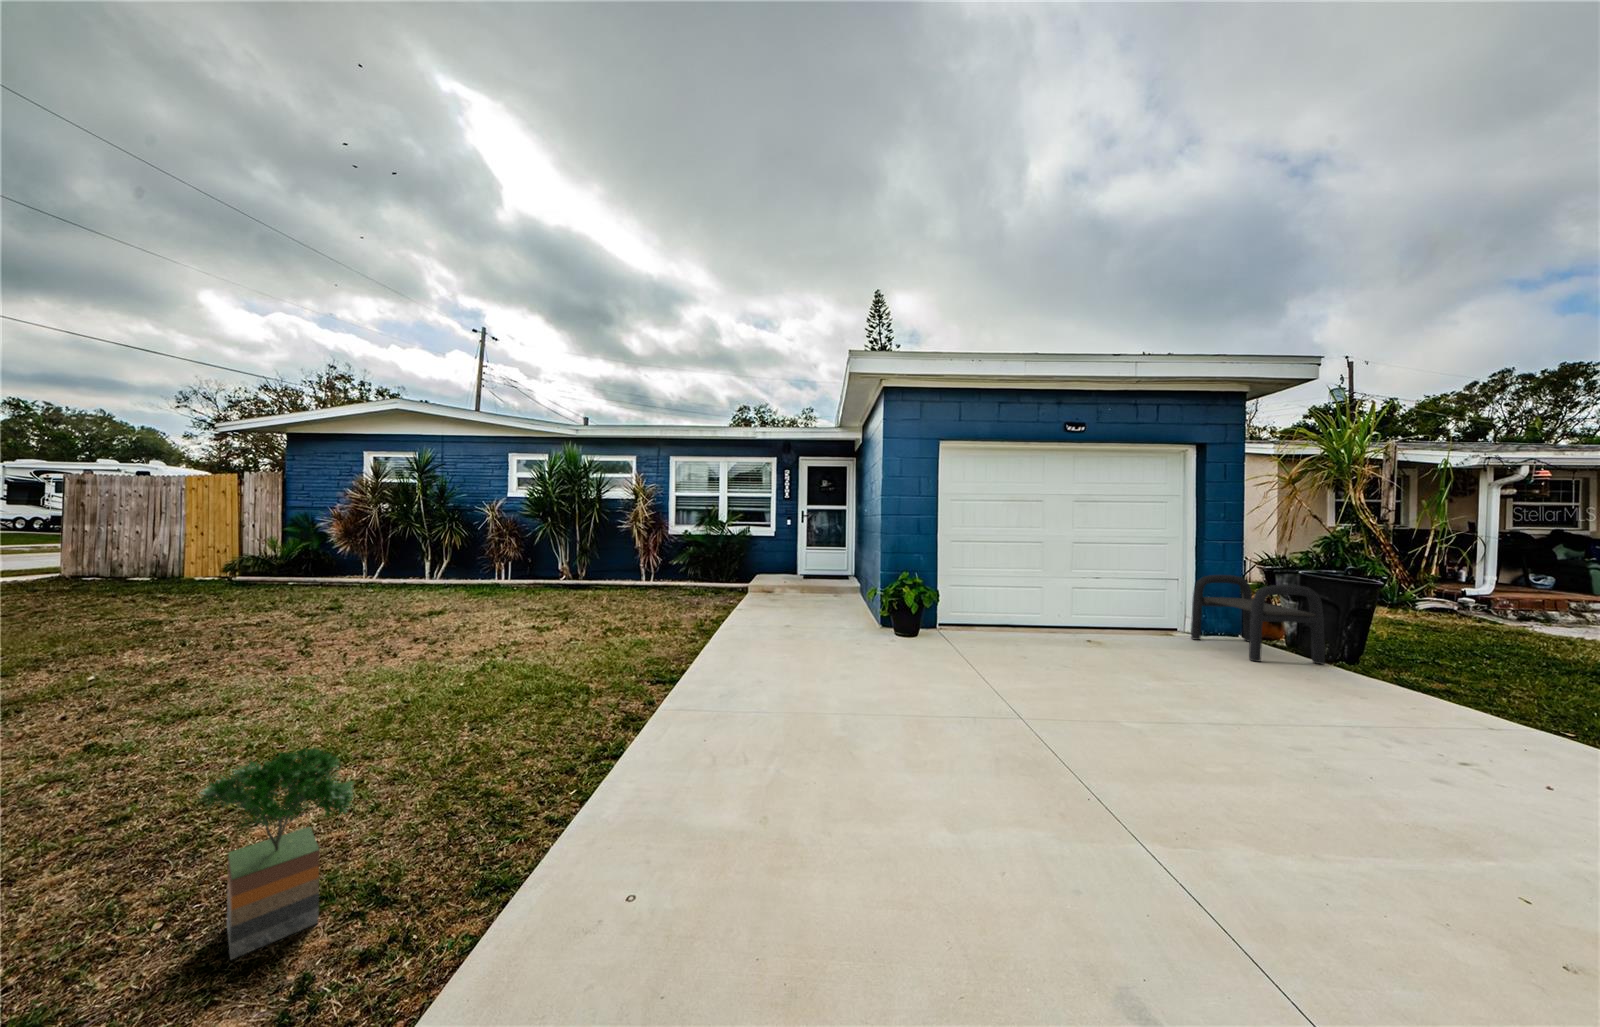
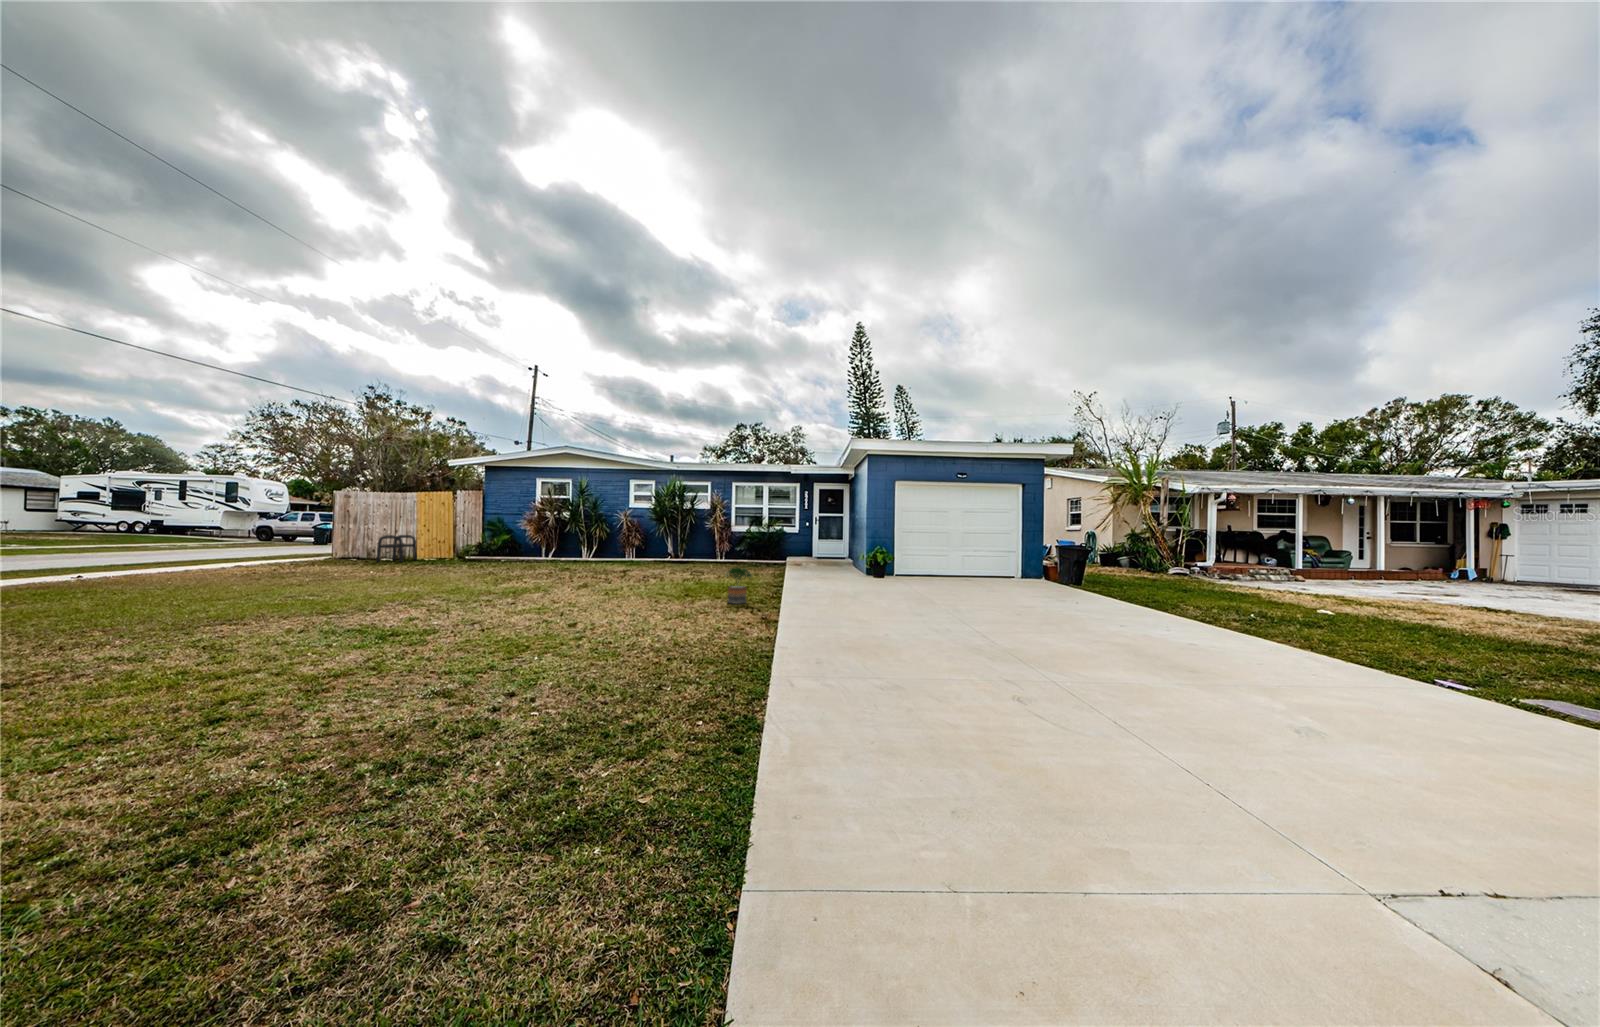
bench: present [1191,575,1325,664] -> present [376,535,417,562]

